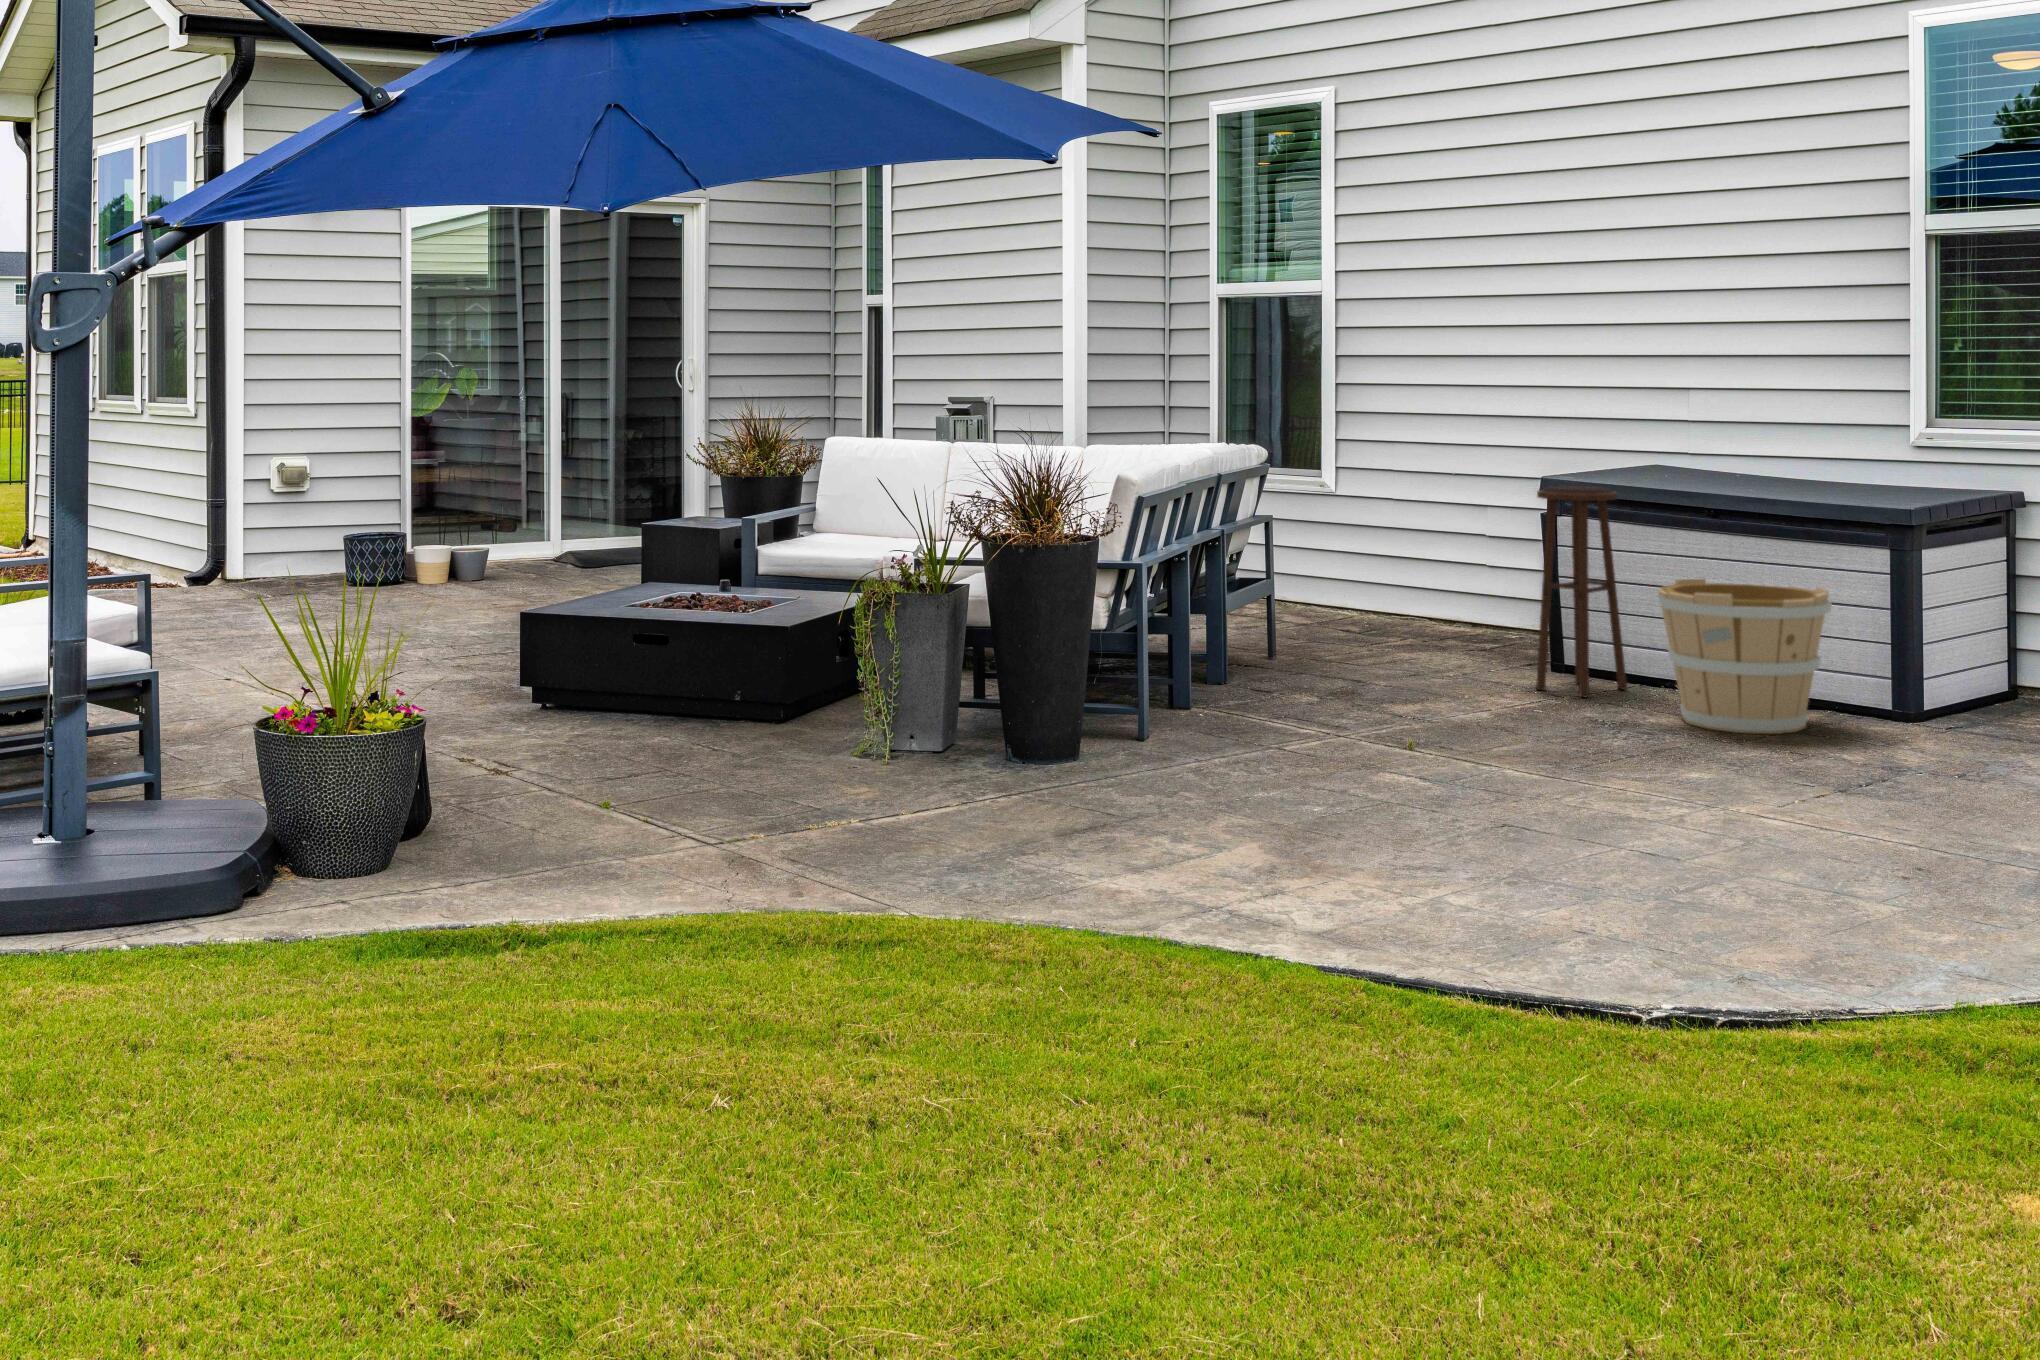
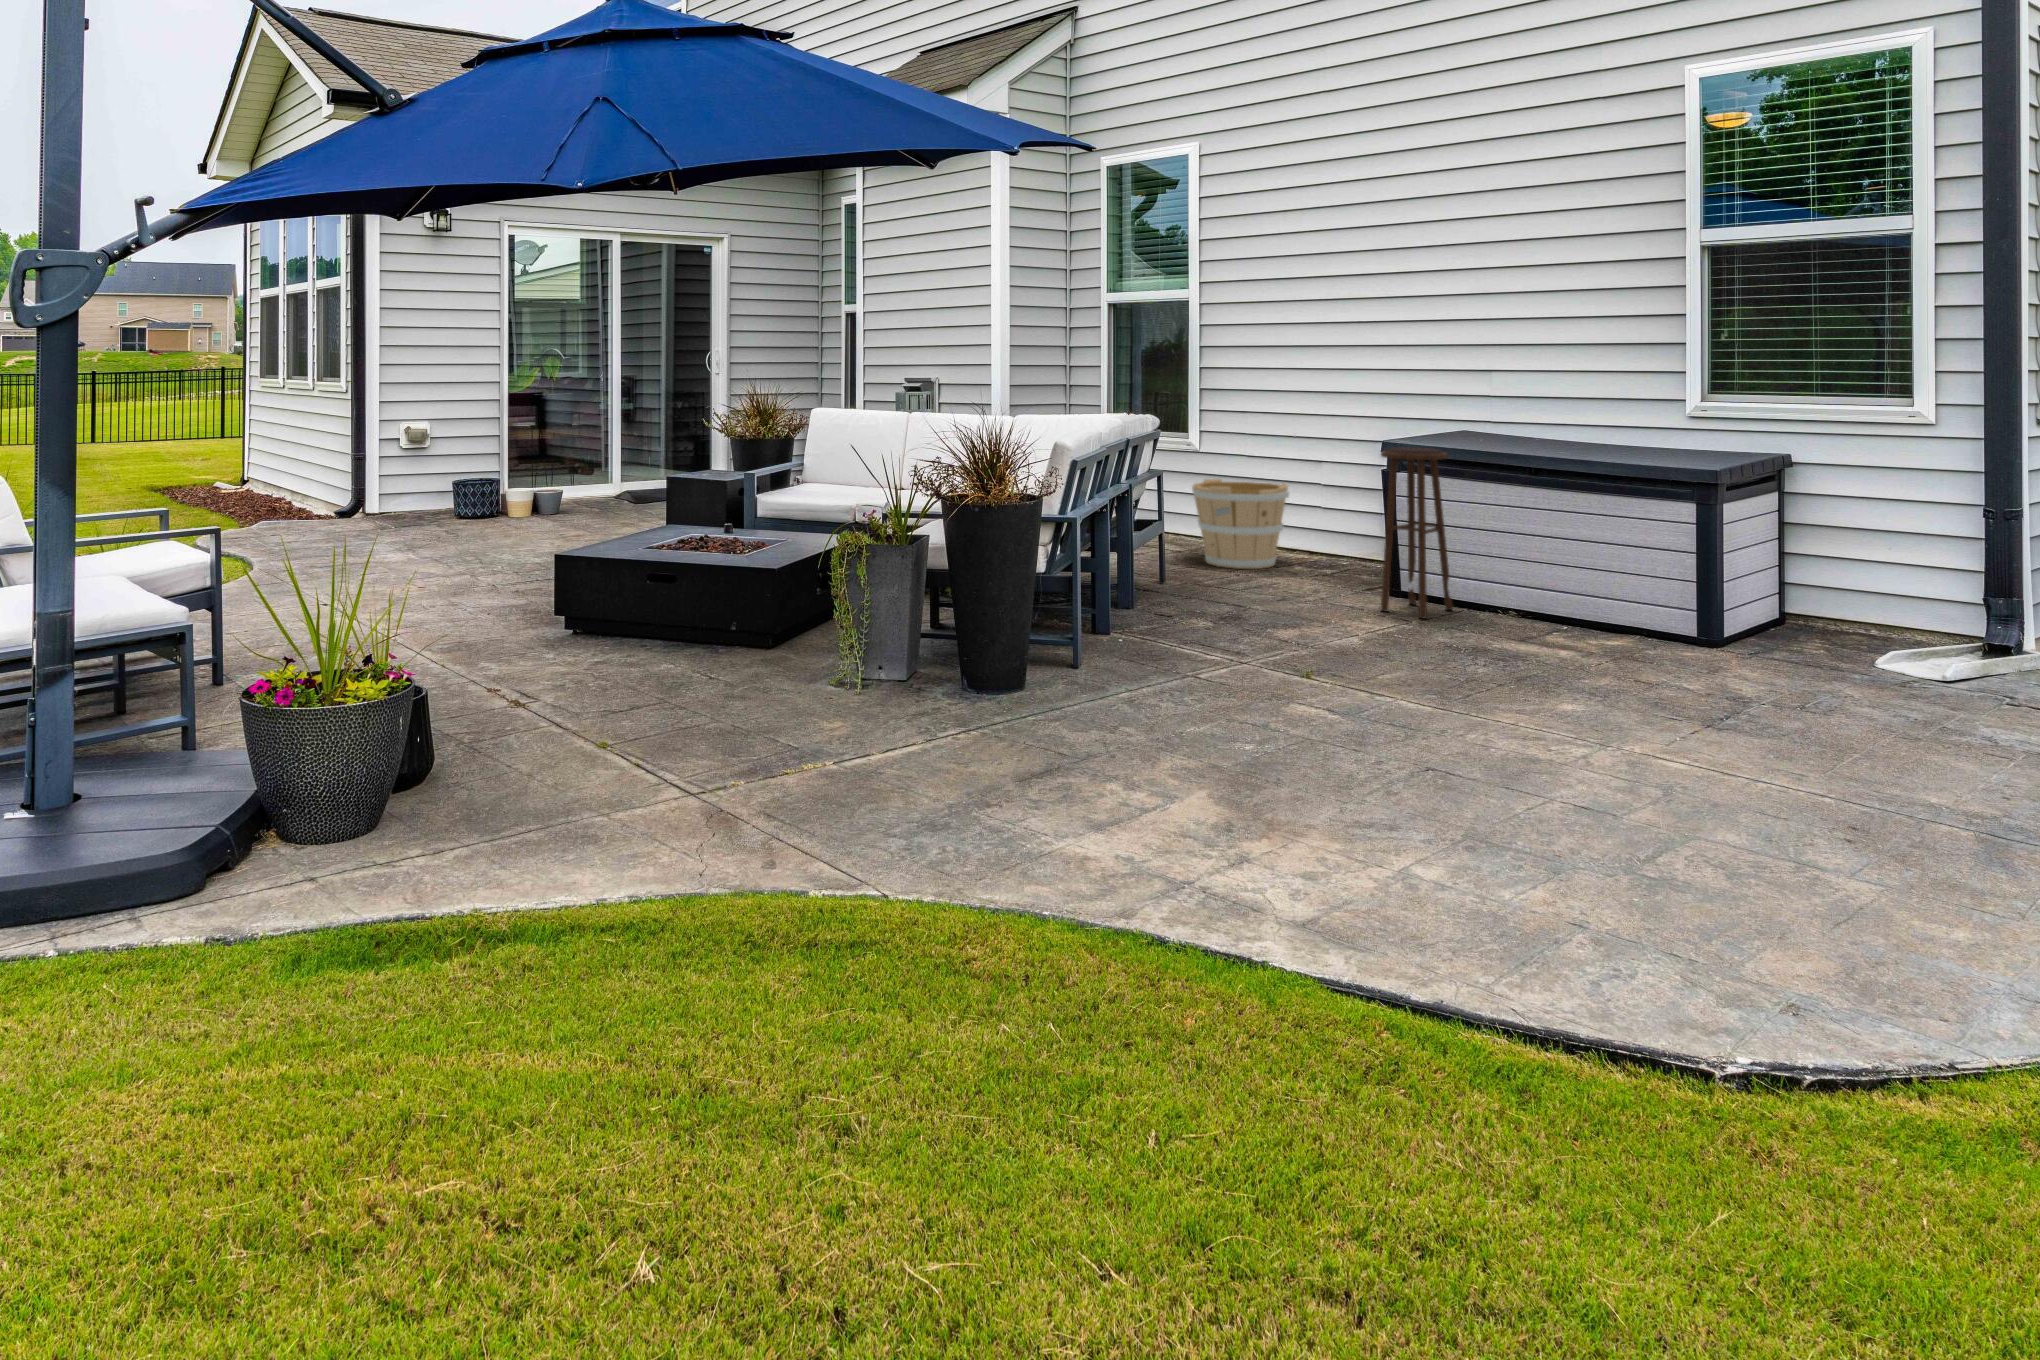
wooden bucket: present [1658,579,1832,734] -> present [1192,479,1289,569]

